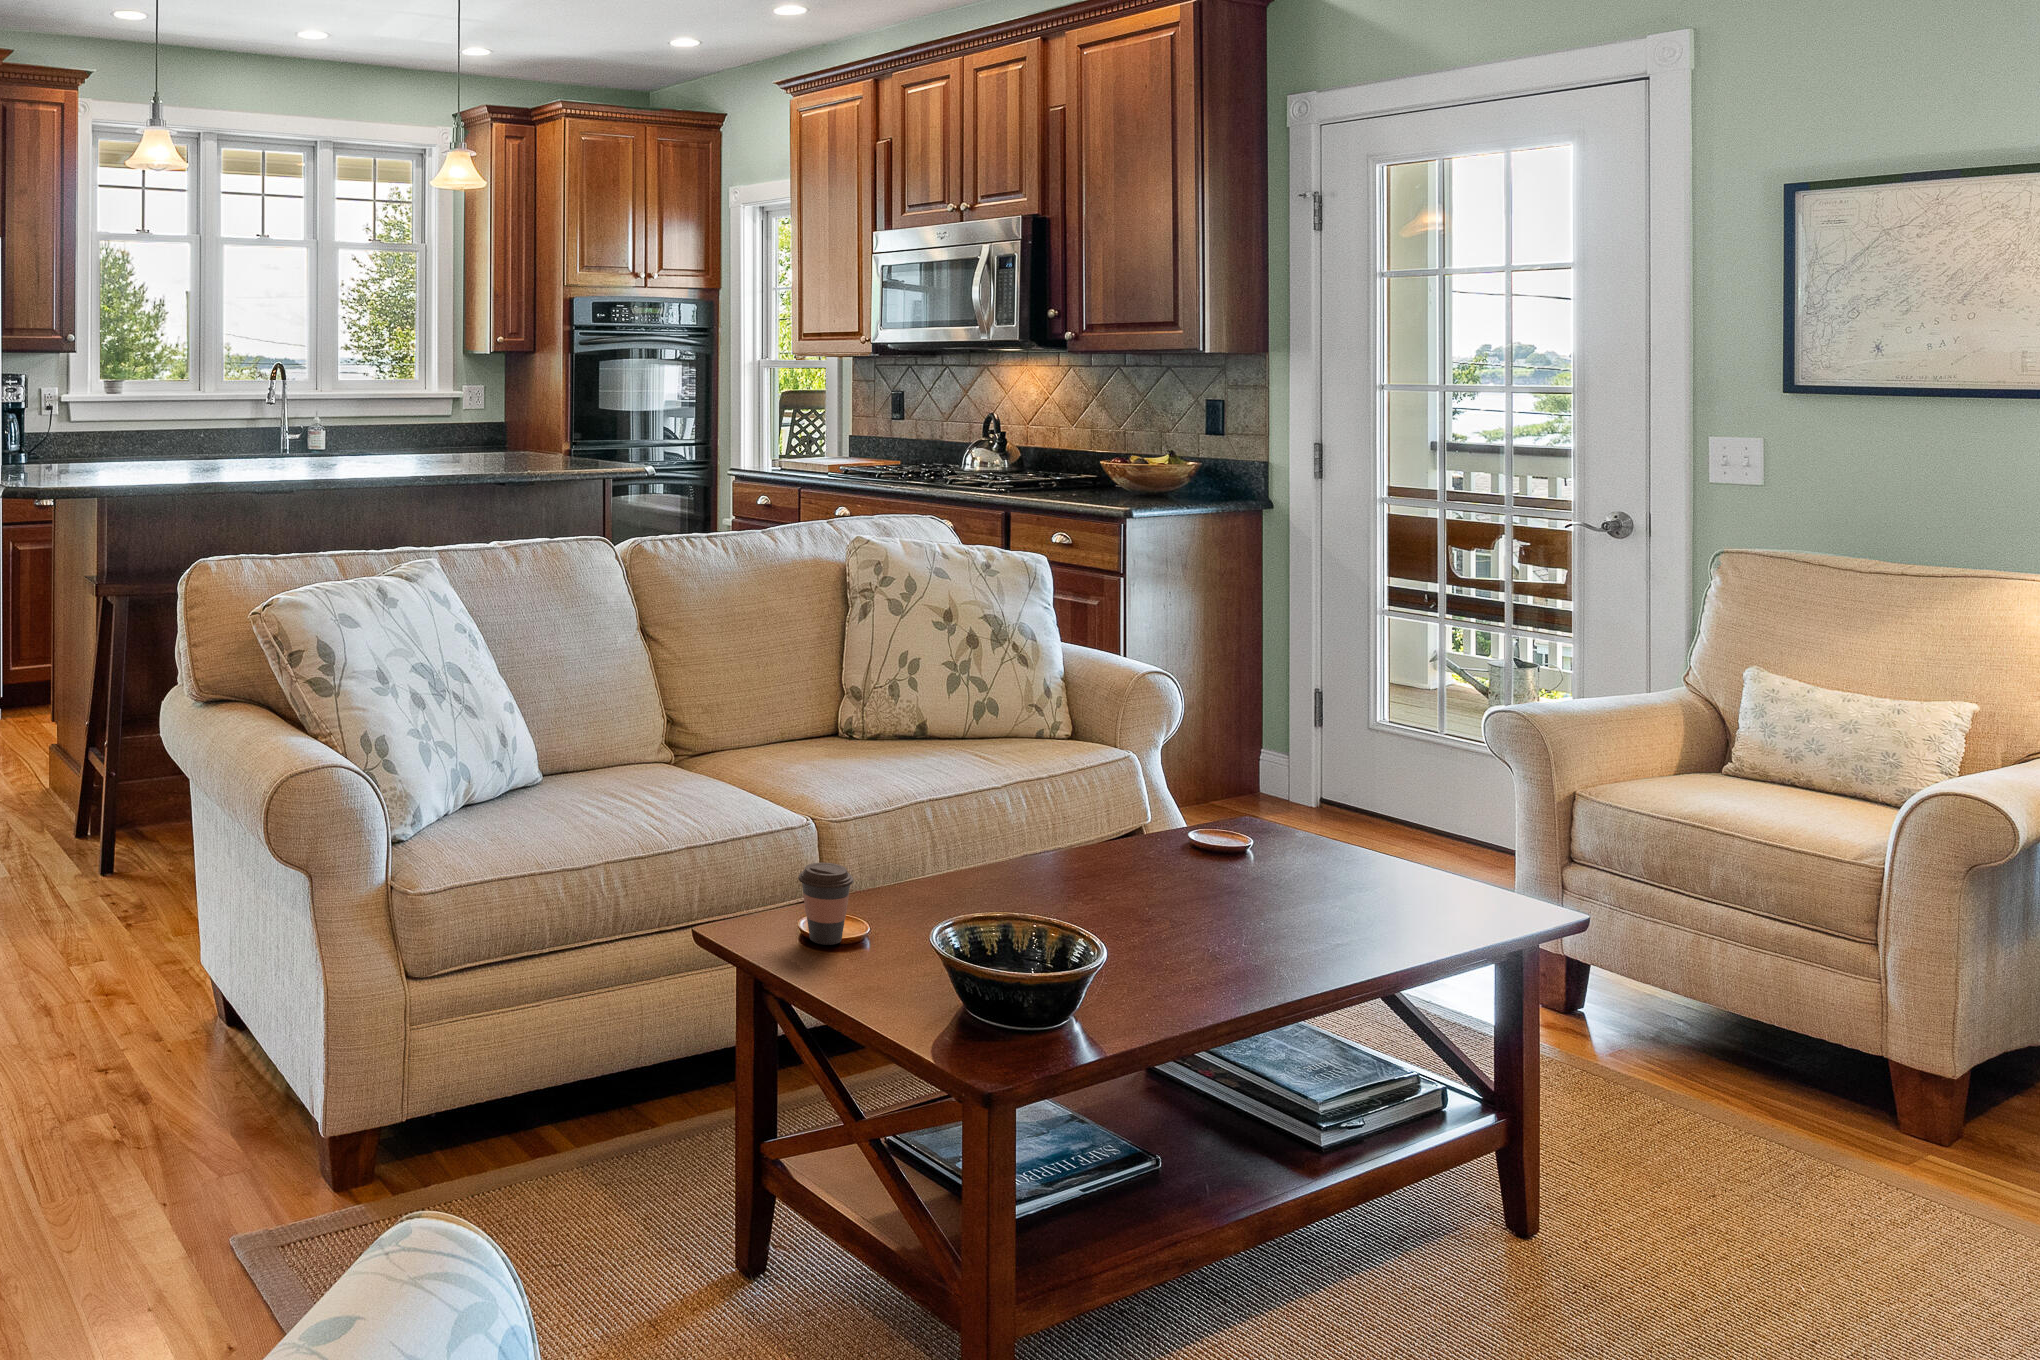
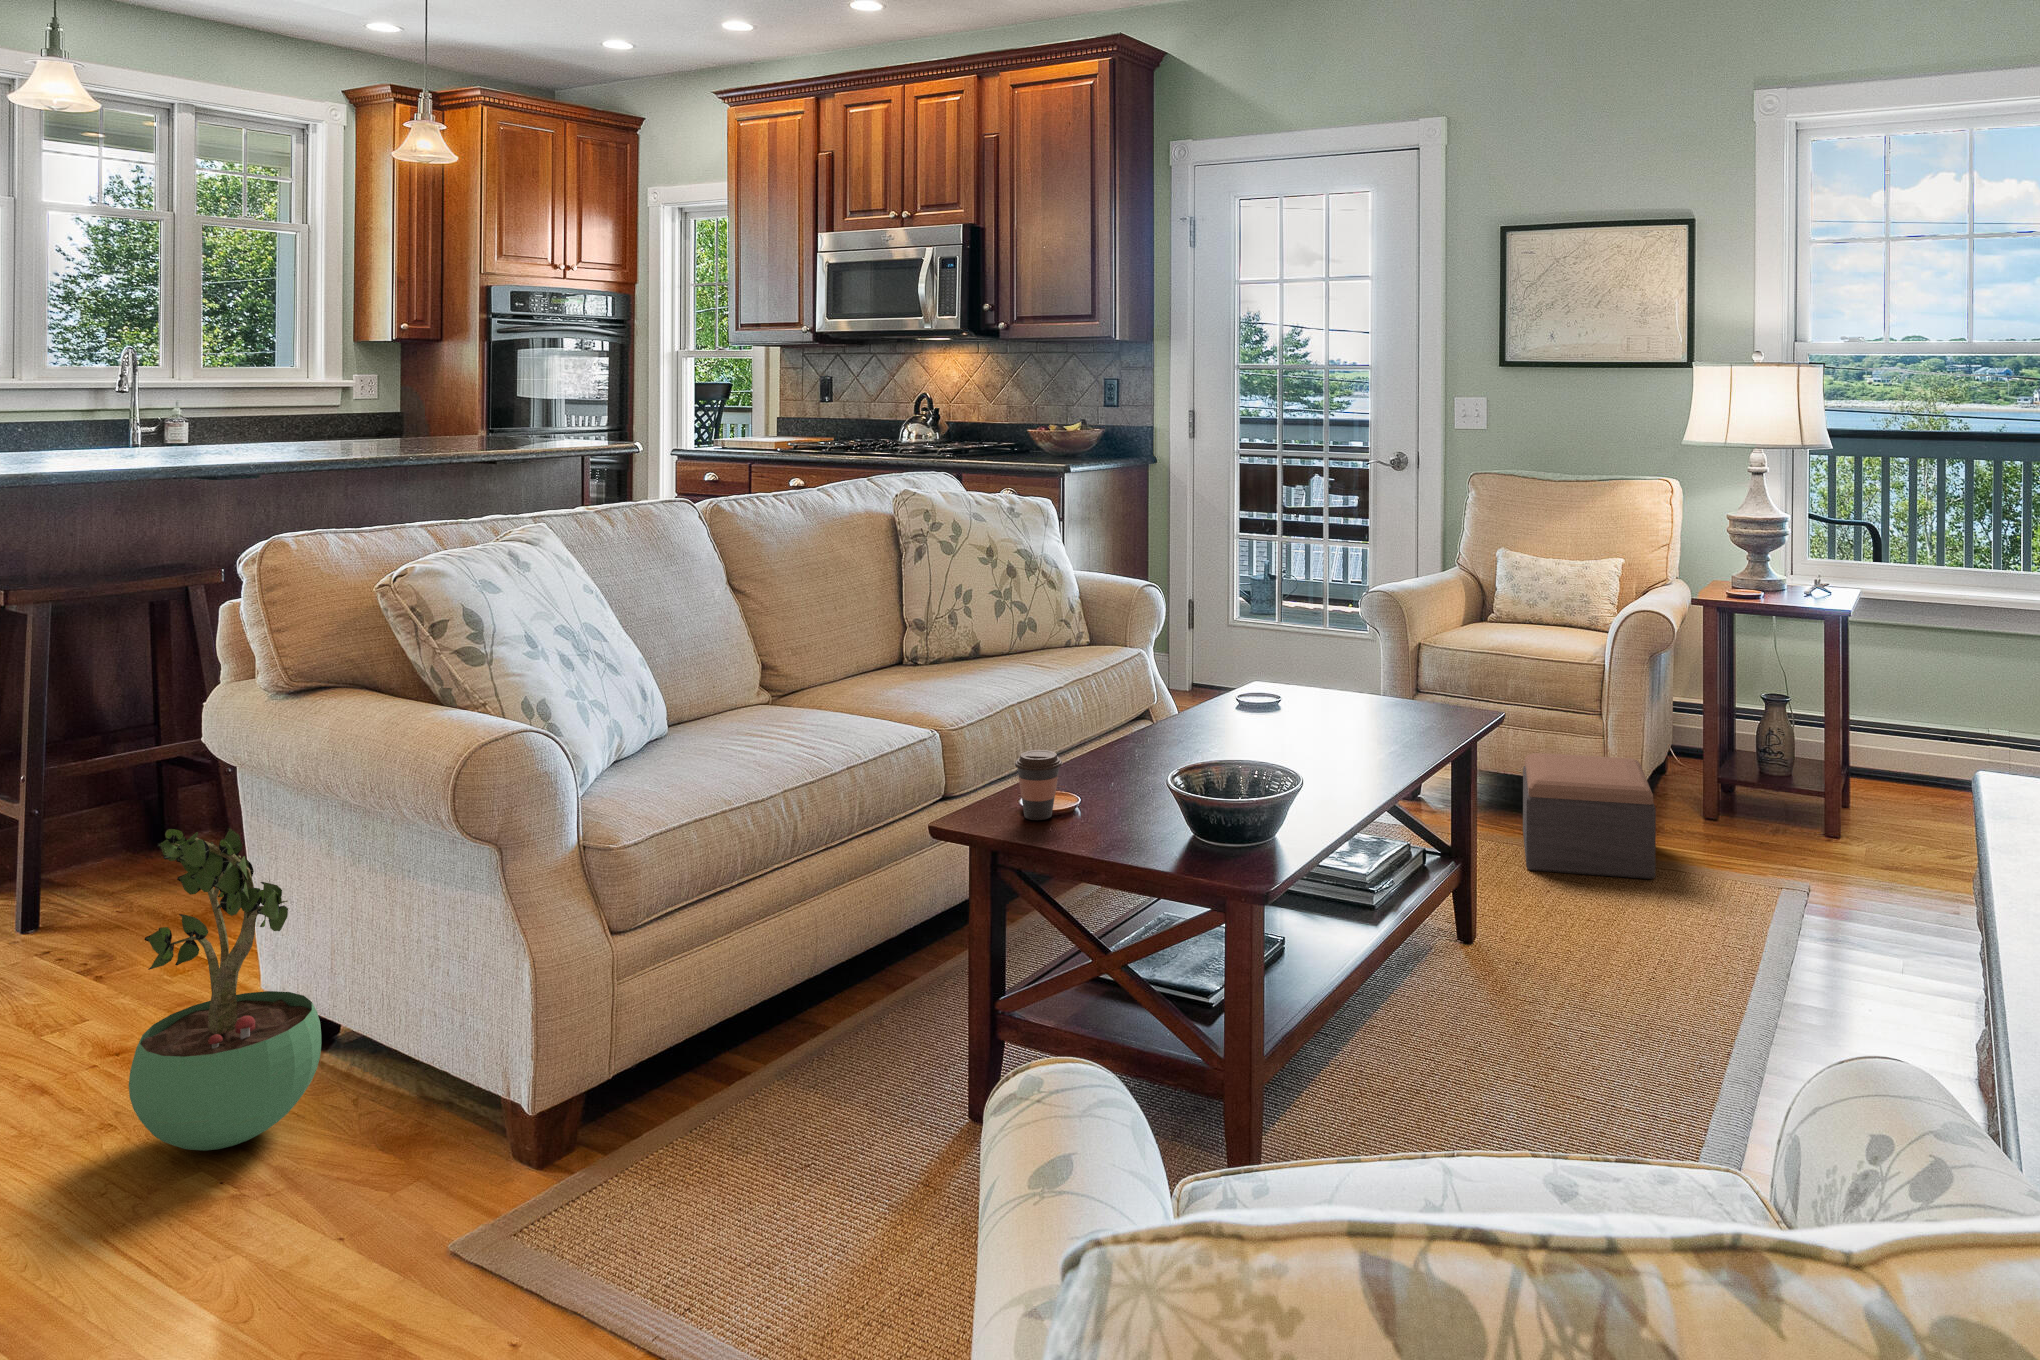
potted plant: none [69,812,214,1099] -> present [129,827,321,1151]
footstool: none [1690,974,1936,1206] -> present [1523,753,1656,879]

